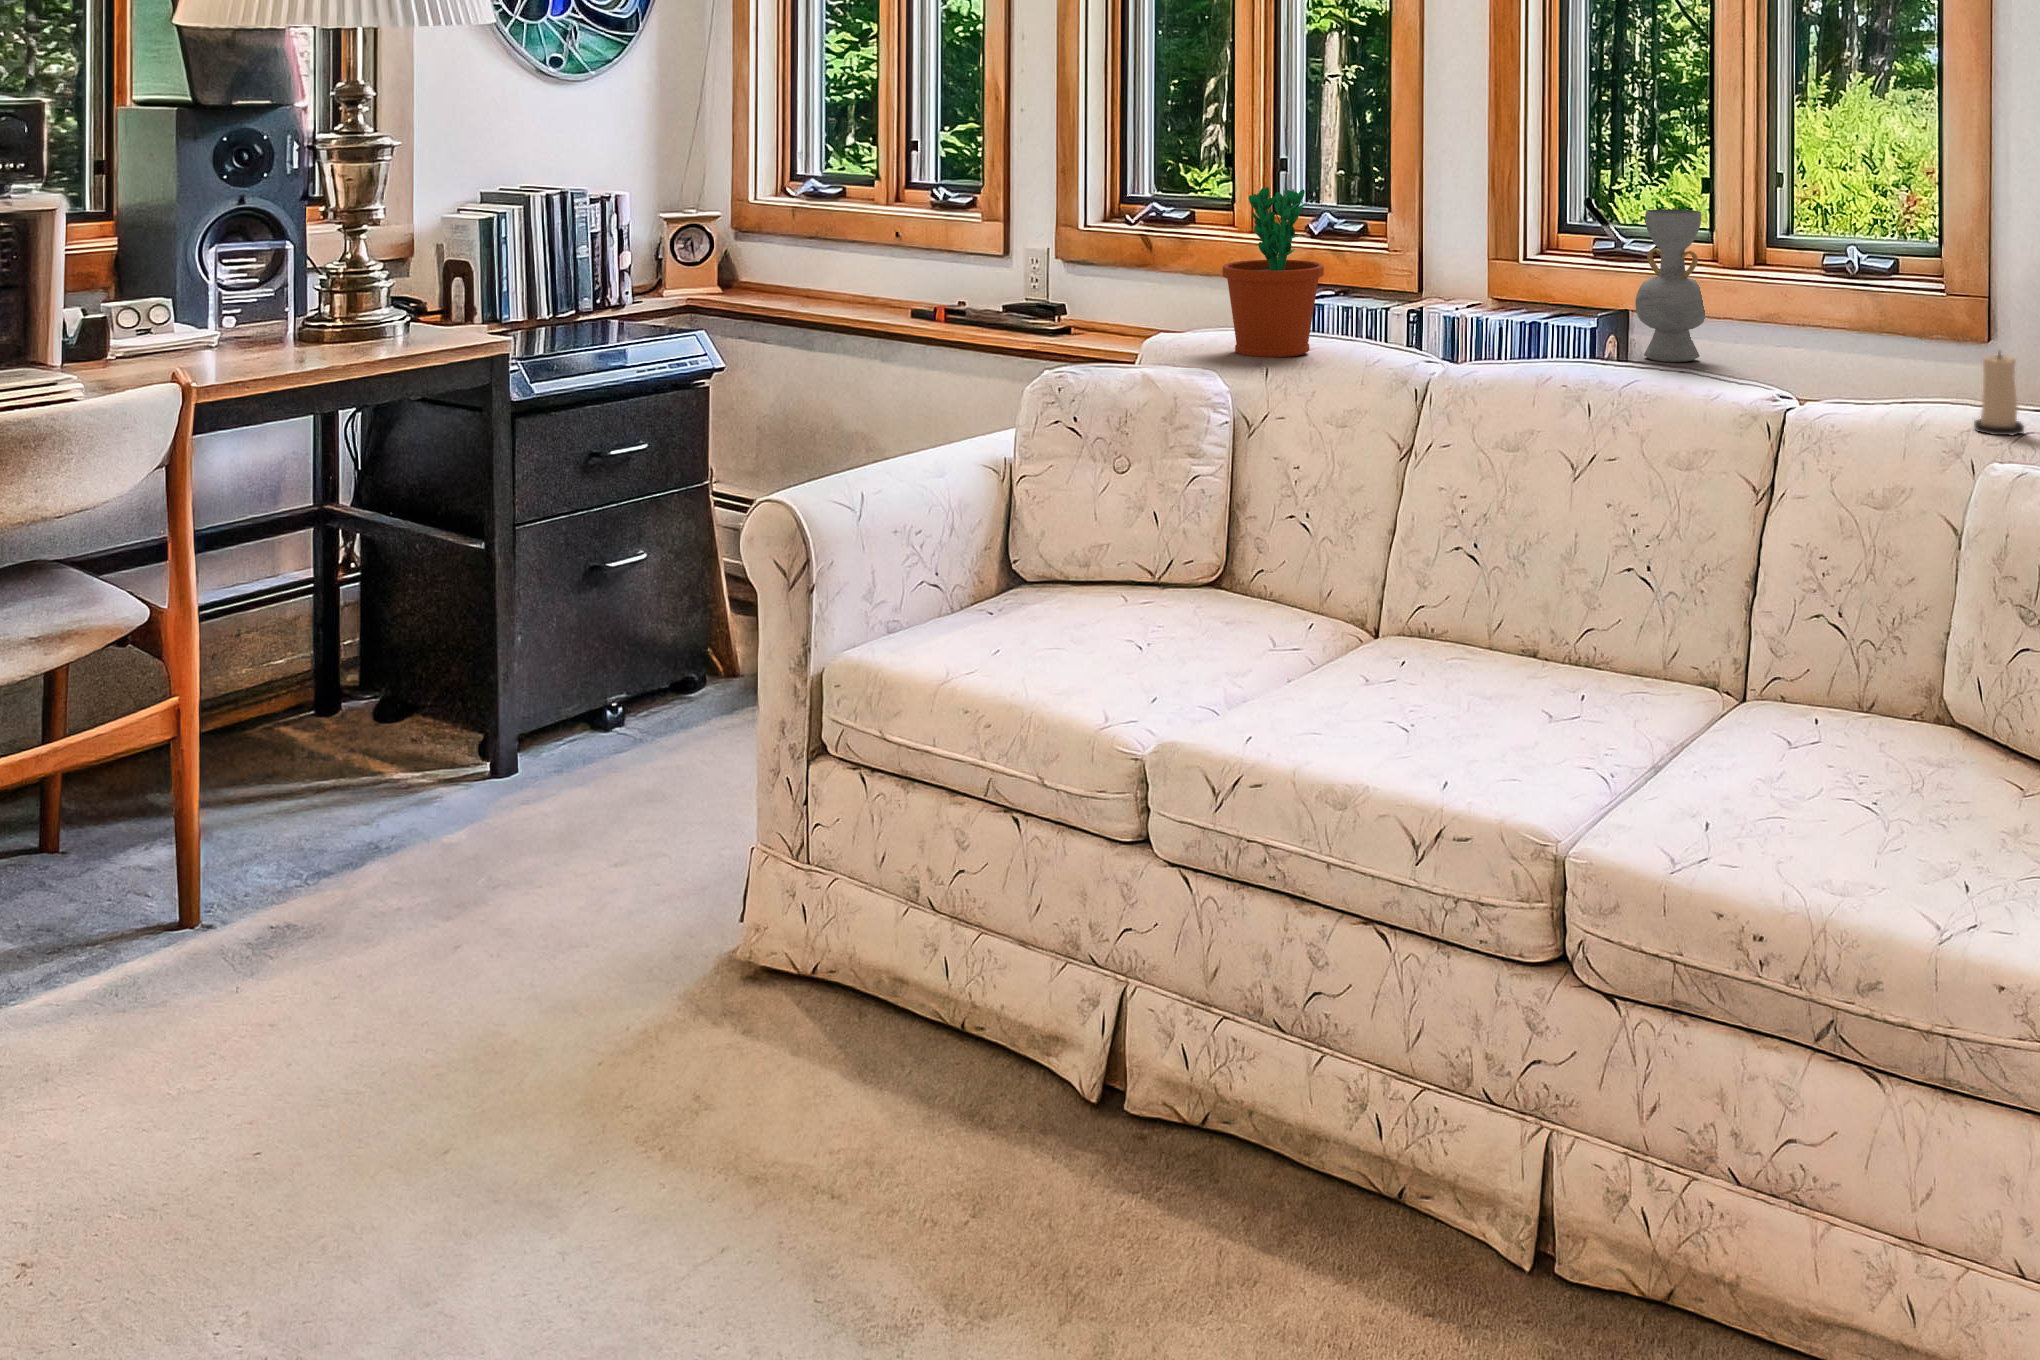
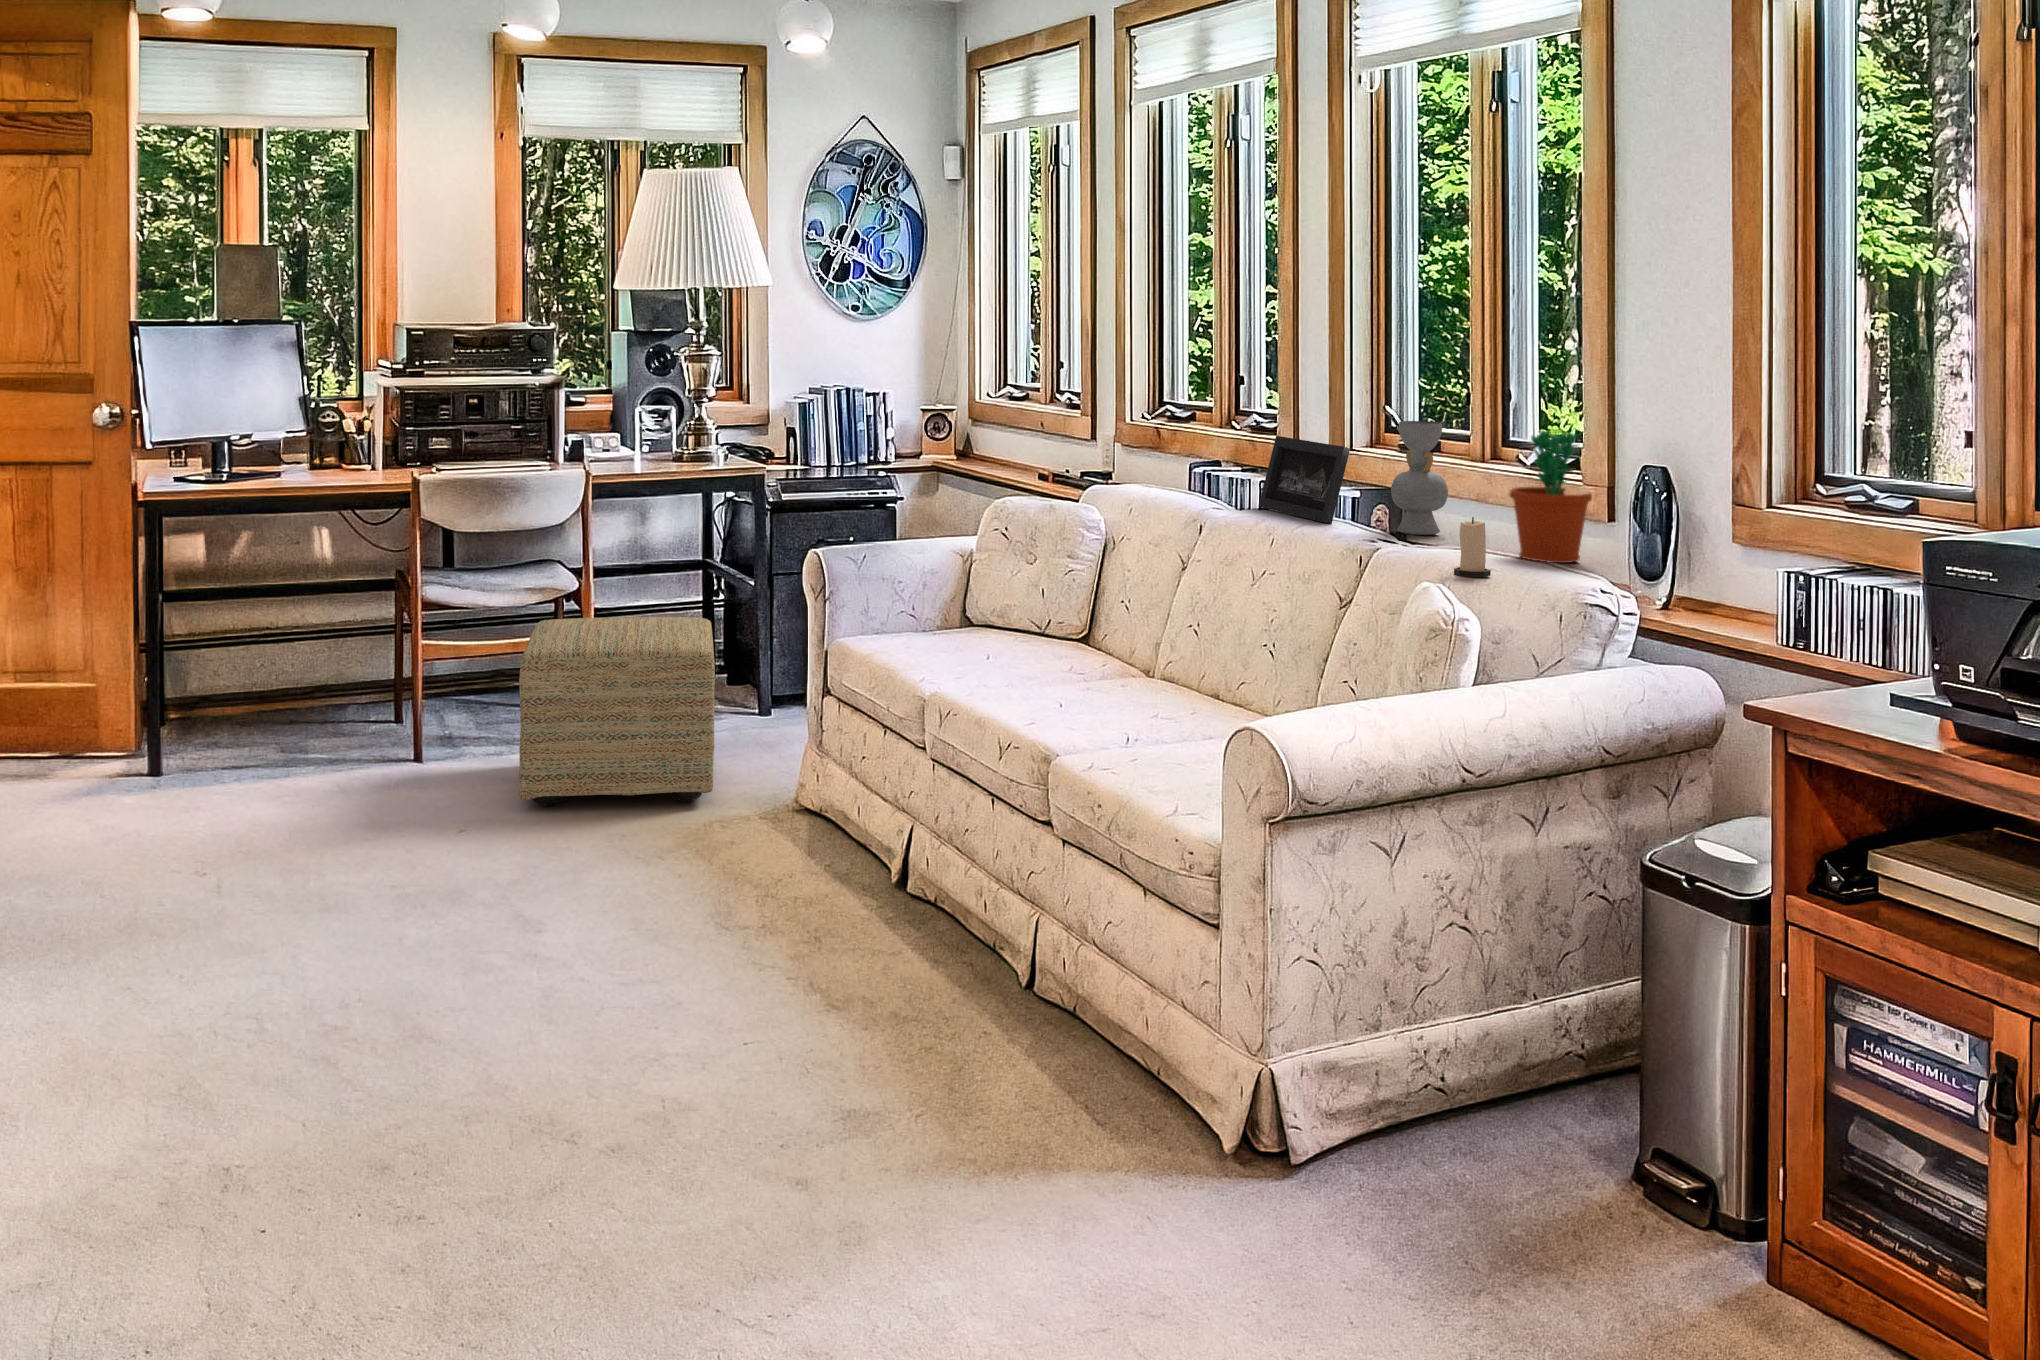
flower pot: present [1222,187,1324,358] -> present [1510,430,1592,563]
picture frame: none [1400,237,1572,357] -> present [1259,436,1350,524]
ottoman: none [70,625,556,1103] -> present [519,617,715,806]

